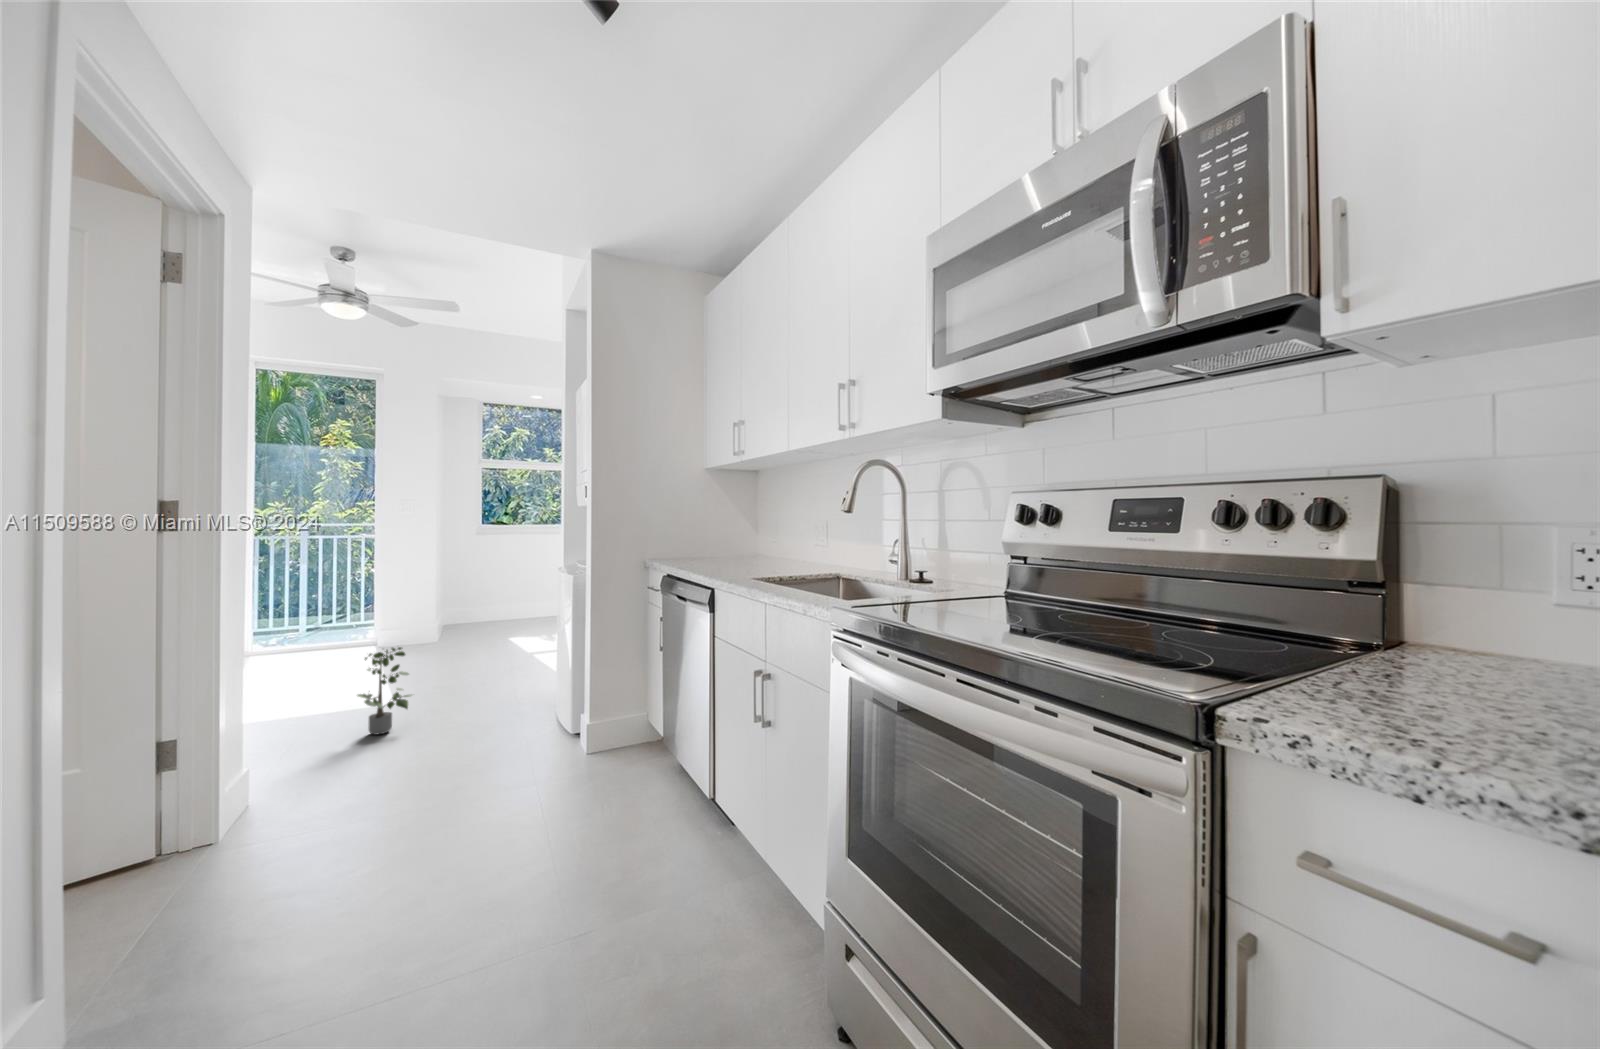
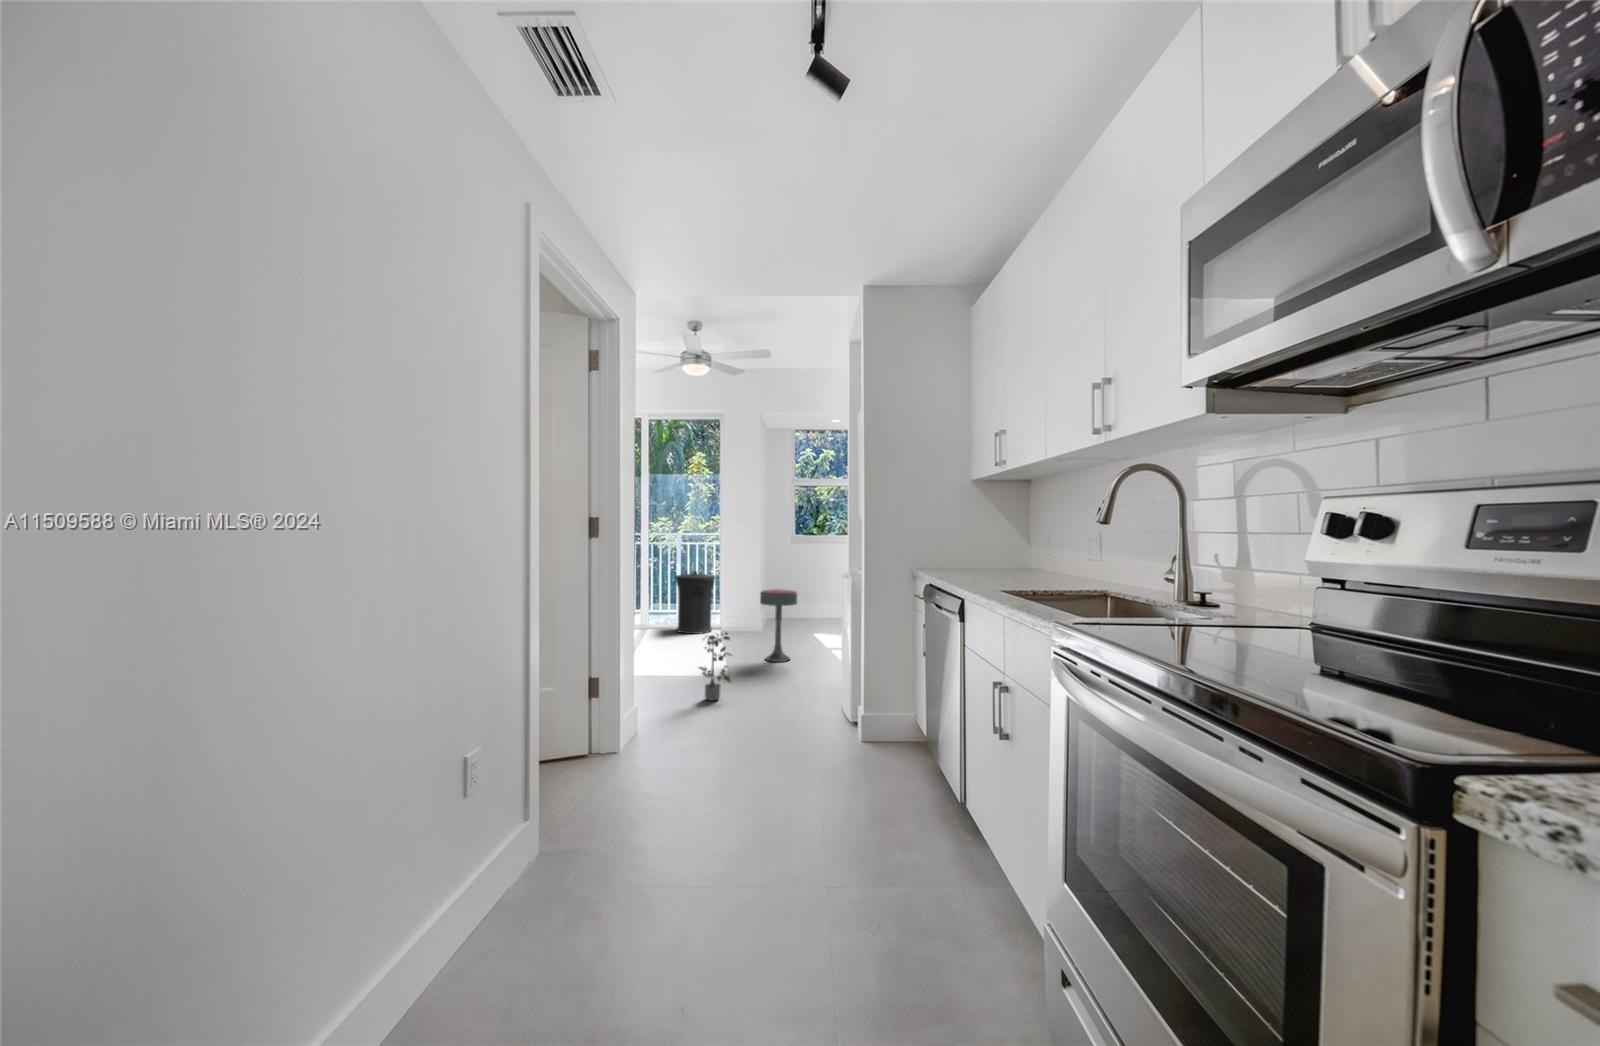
trash can: none [303,572,369,653] -> present [675,571,716,634]
bar stool: none [440,589,490,675] -> present [760,589,797,662]

